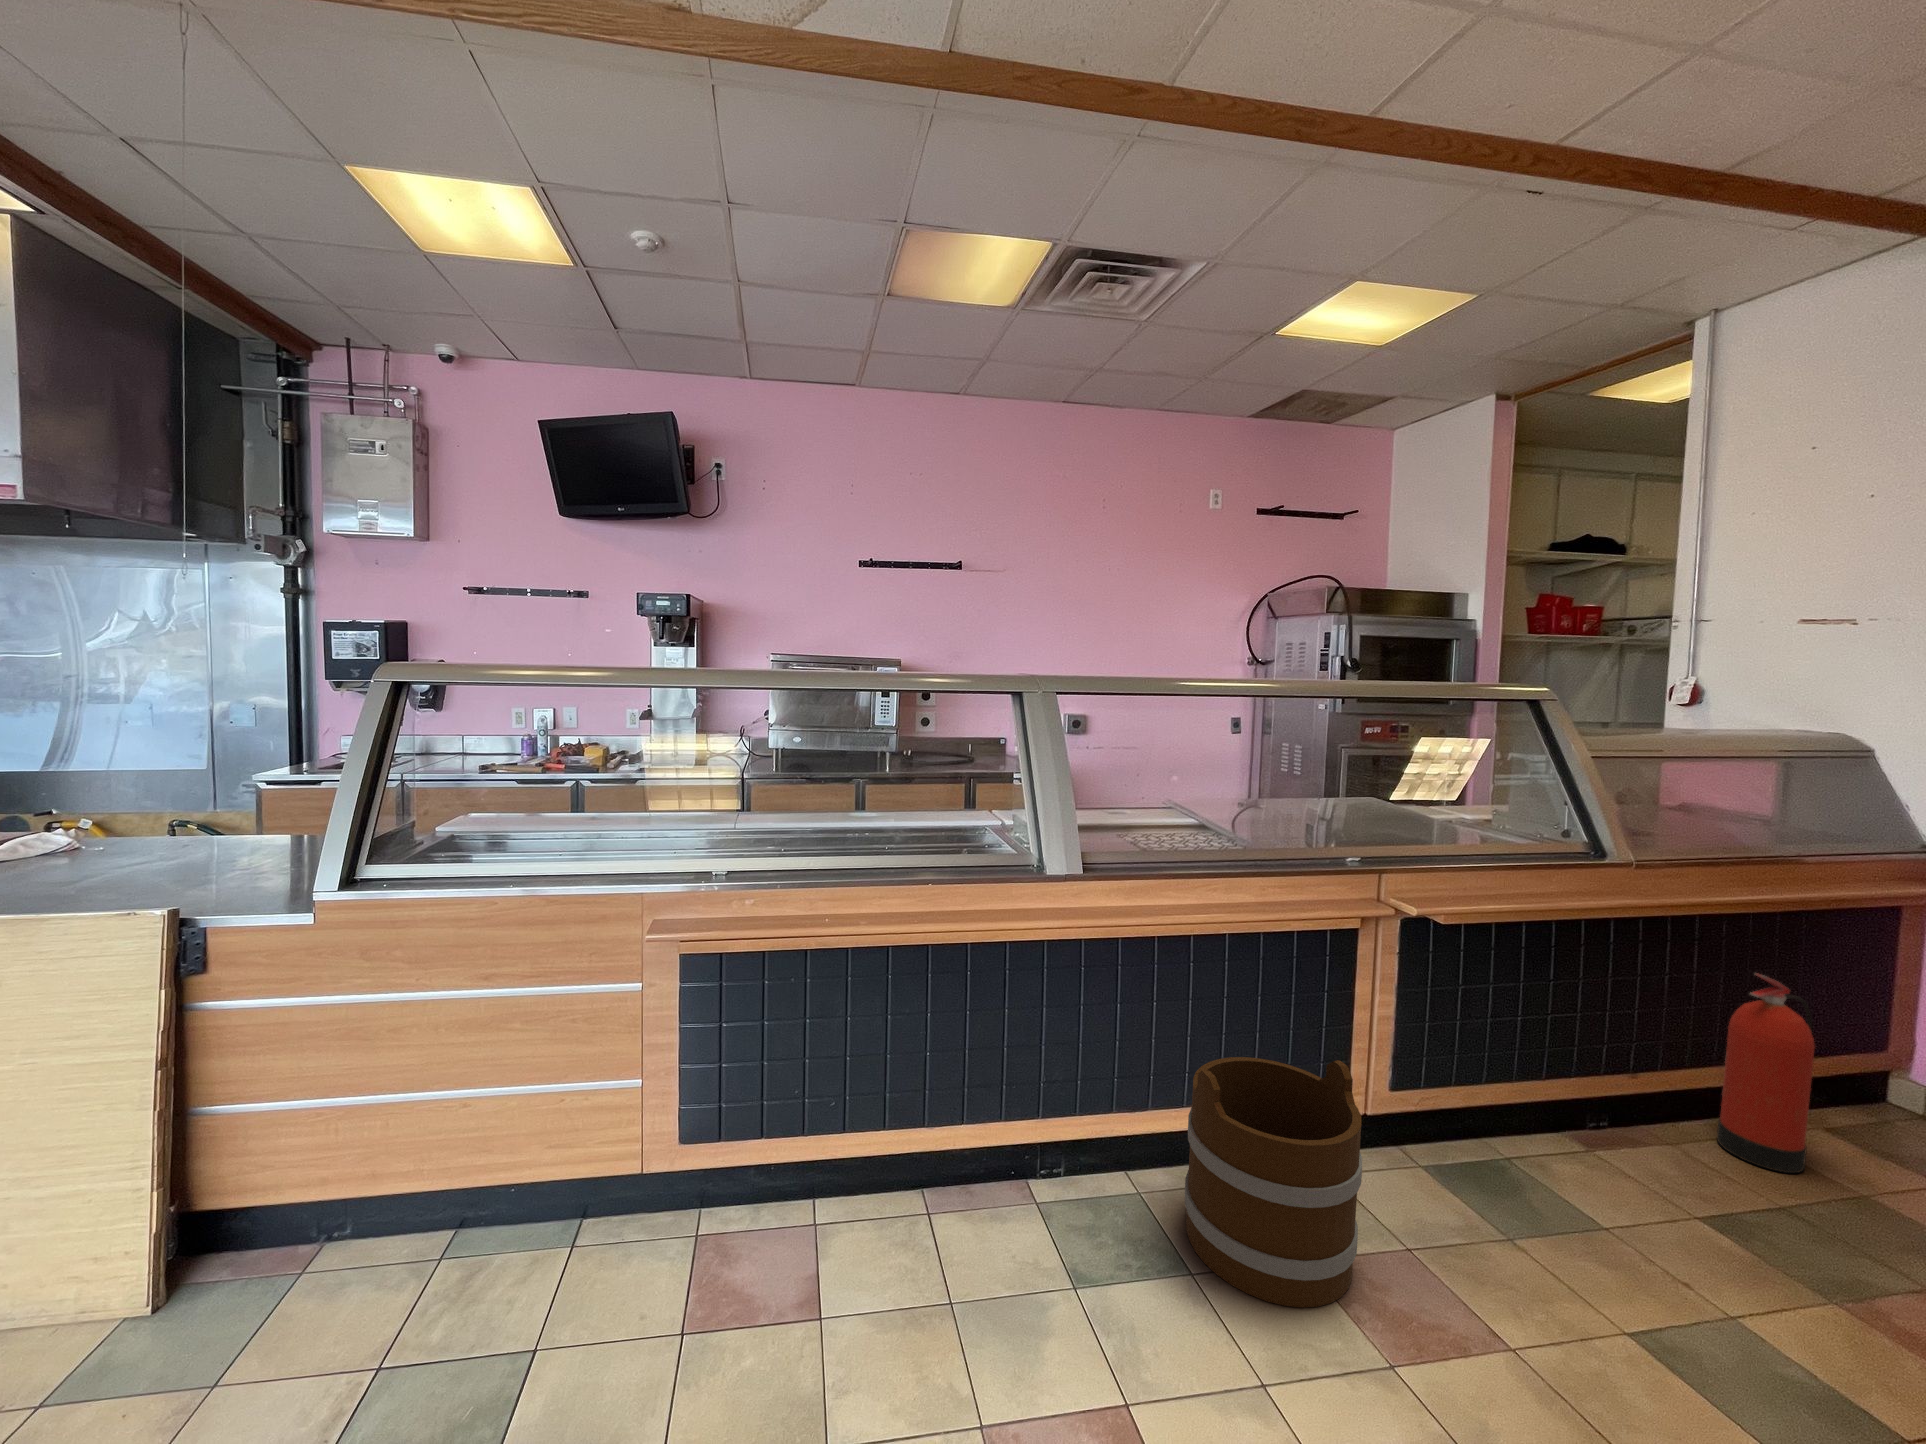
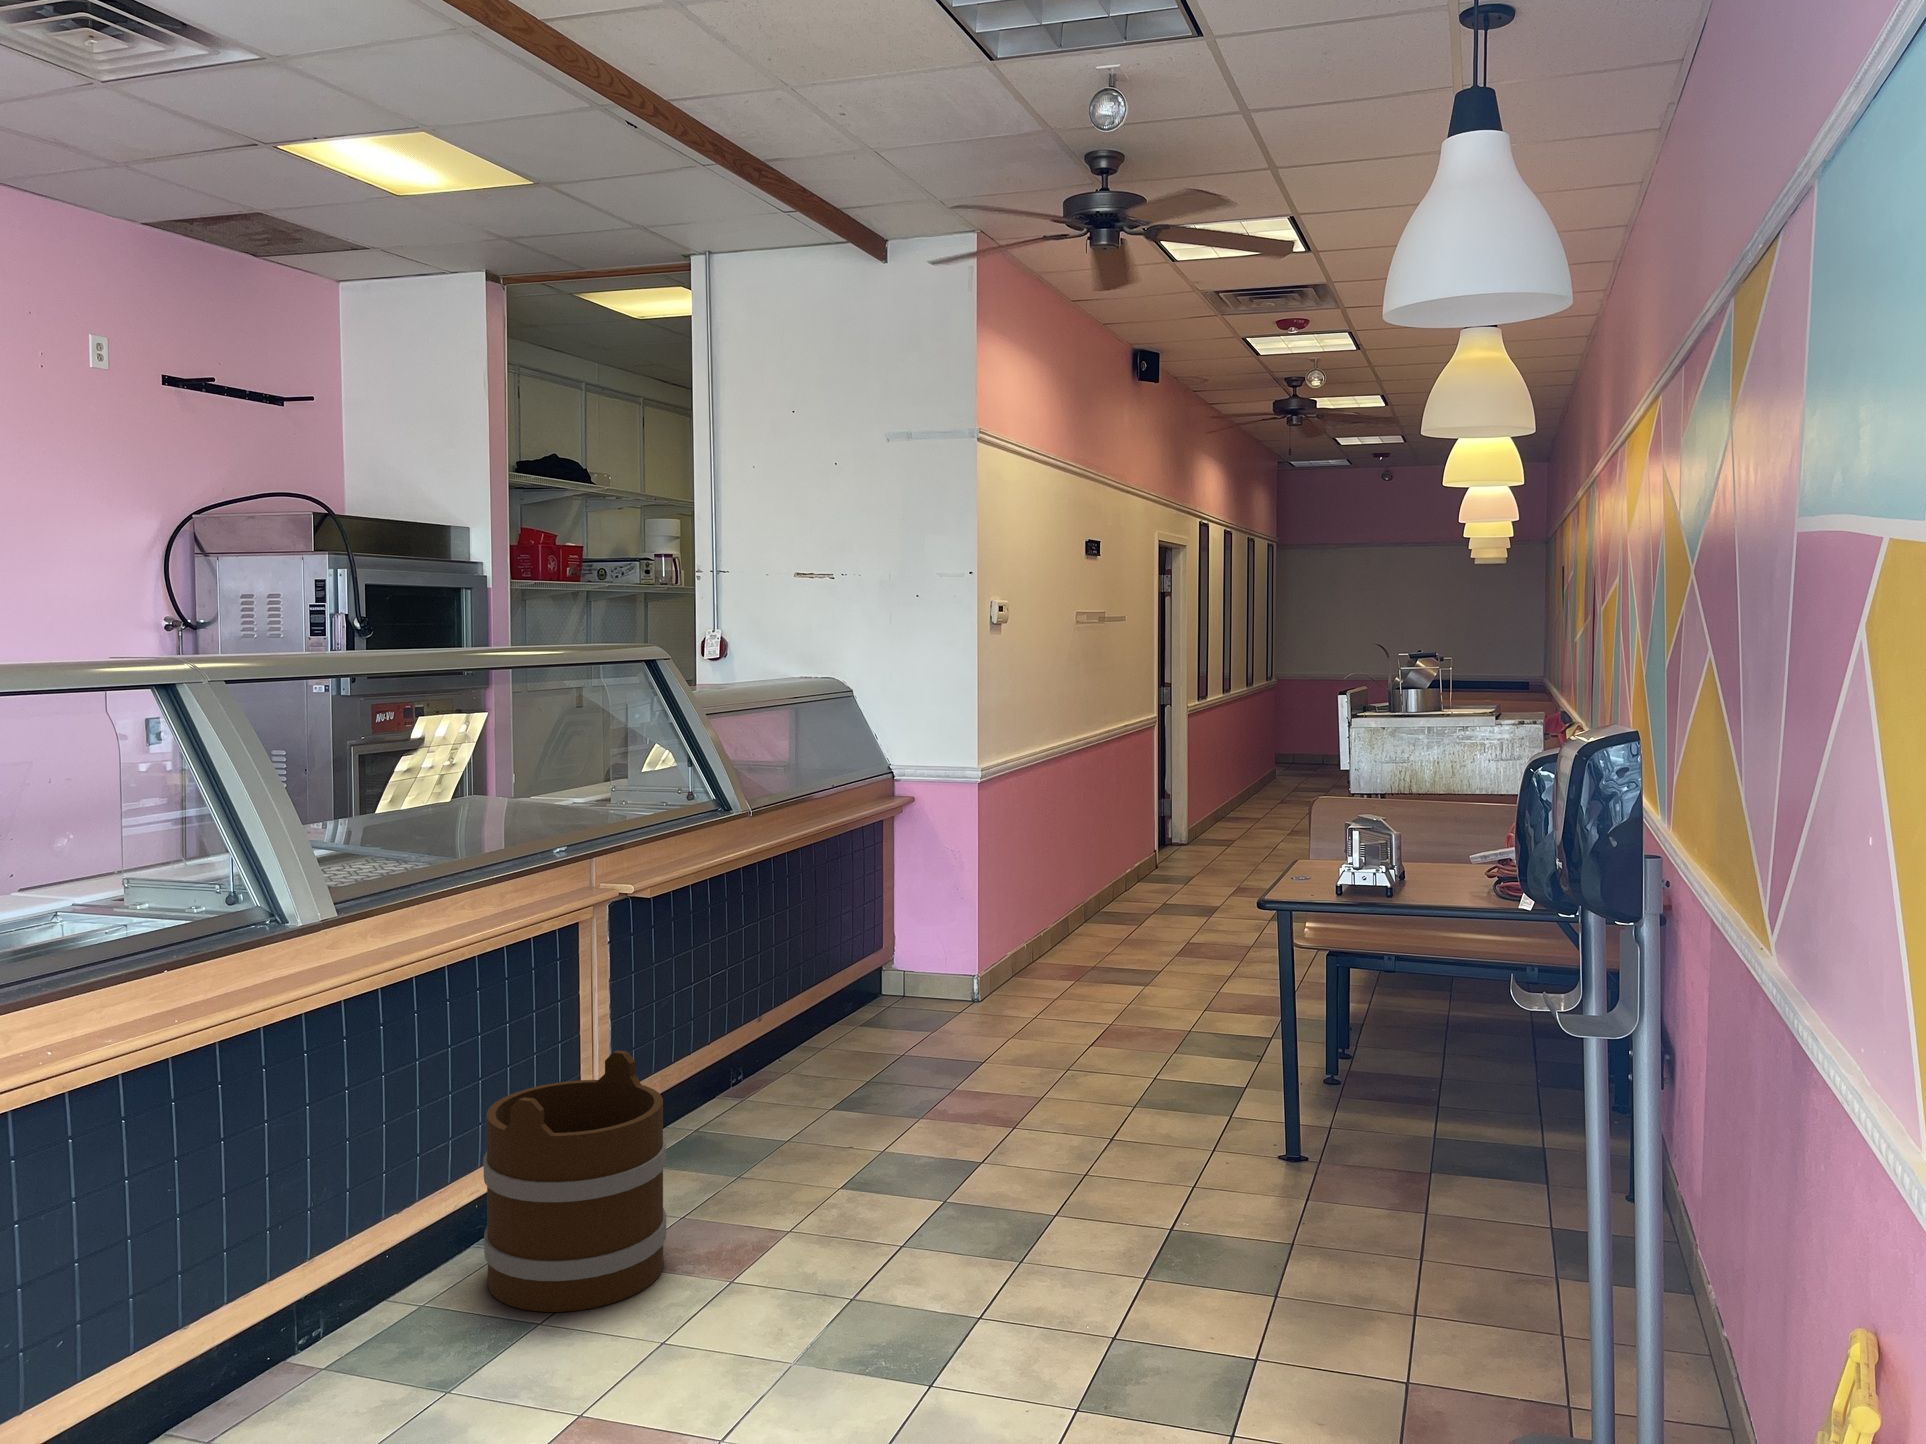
fire extinguisher: present [1717,973,1815,1173] -> none [814,892,868,1060]

